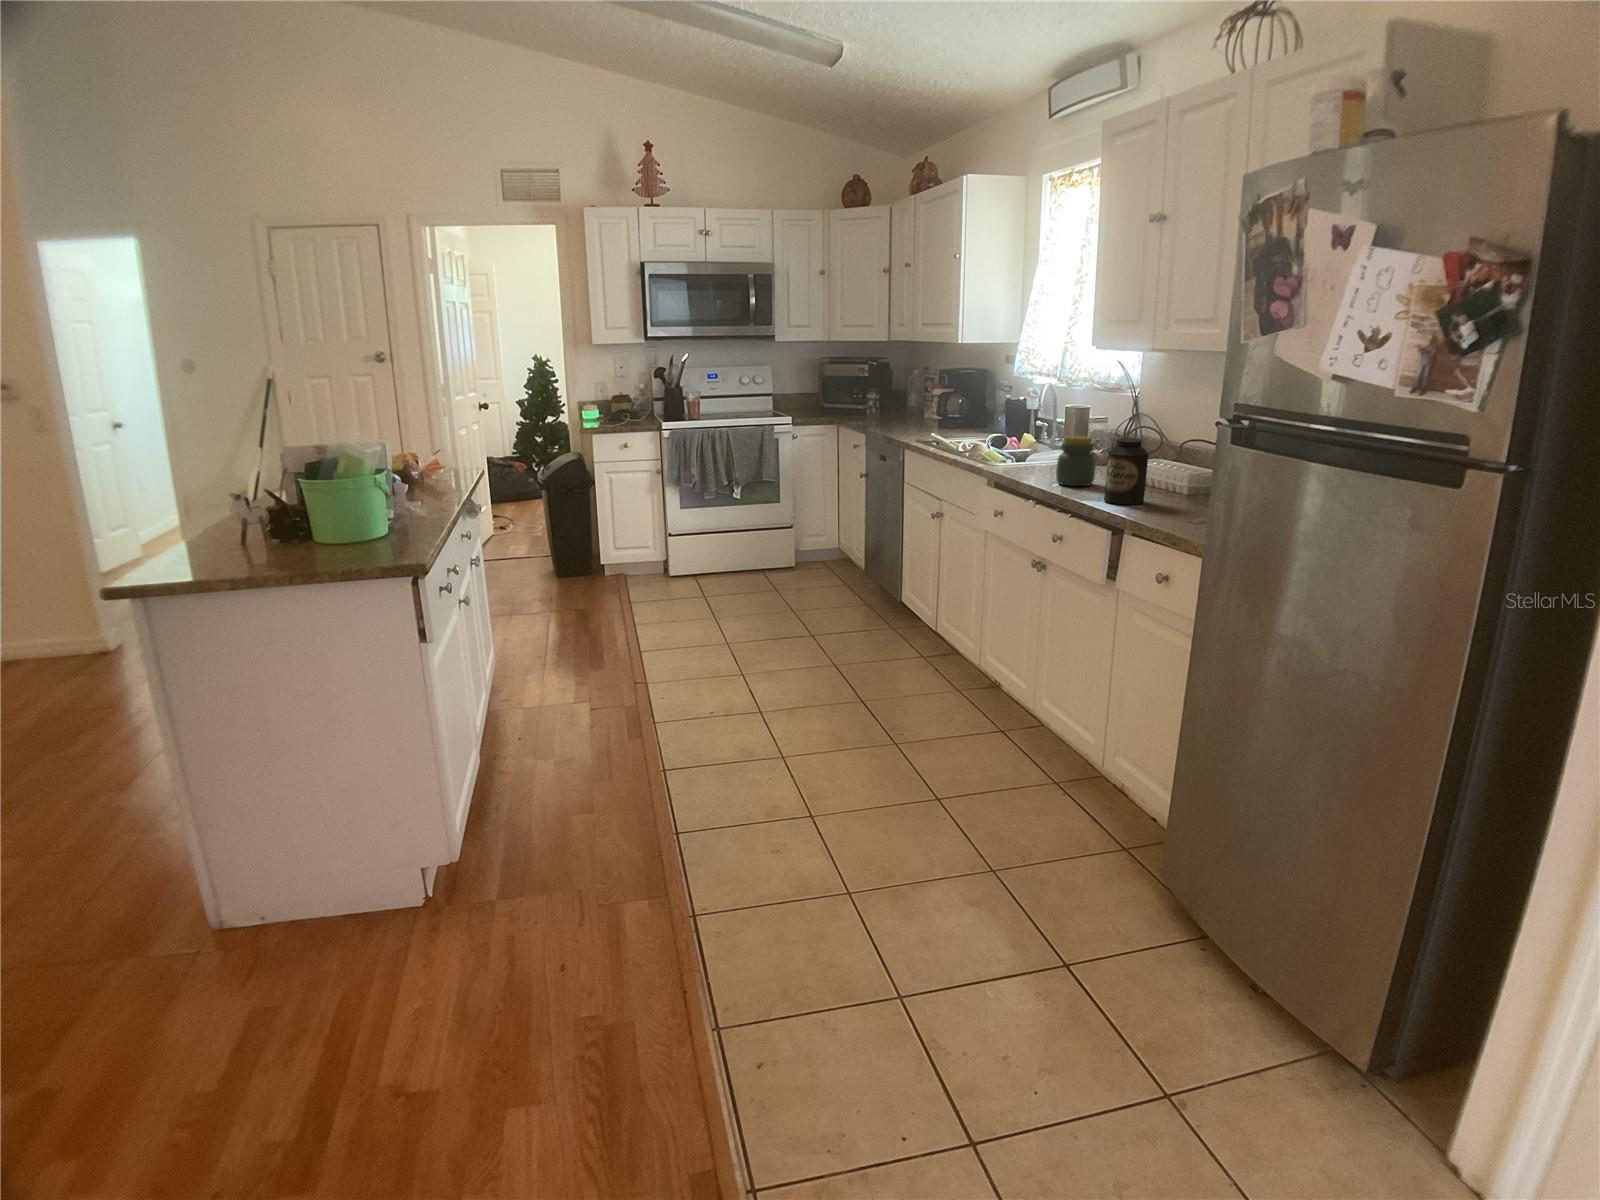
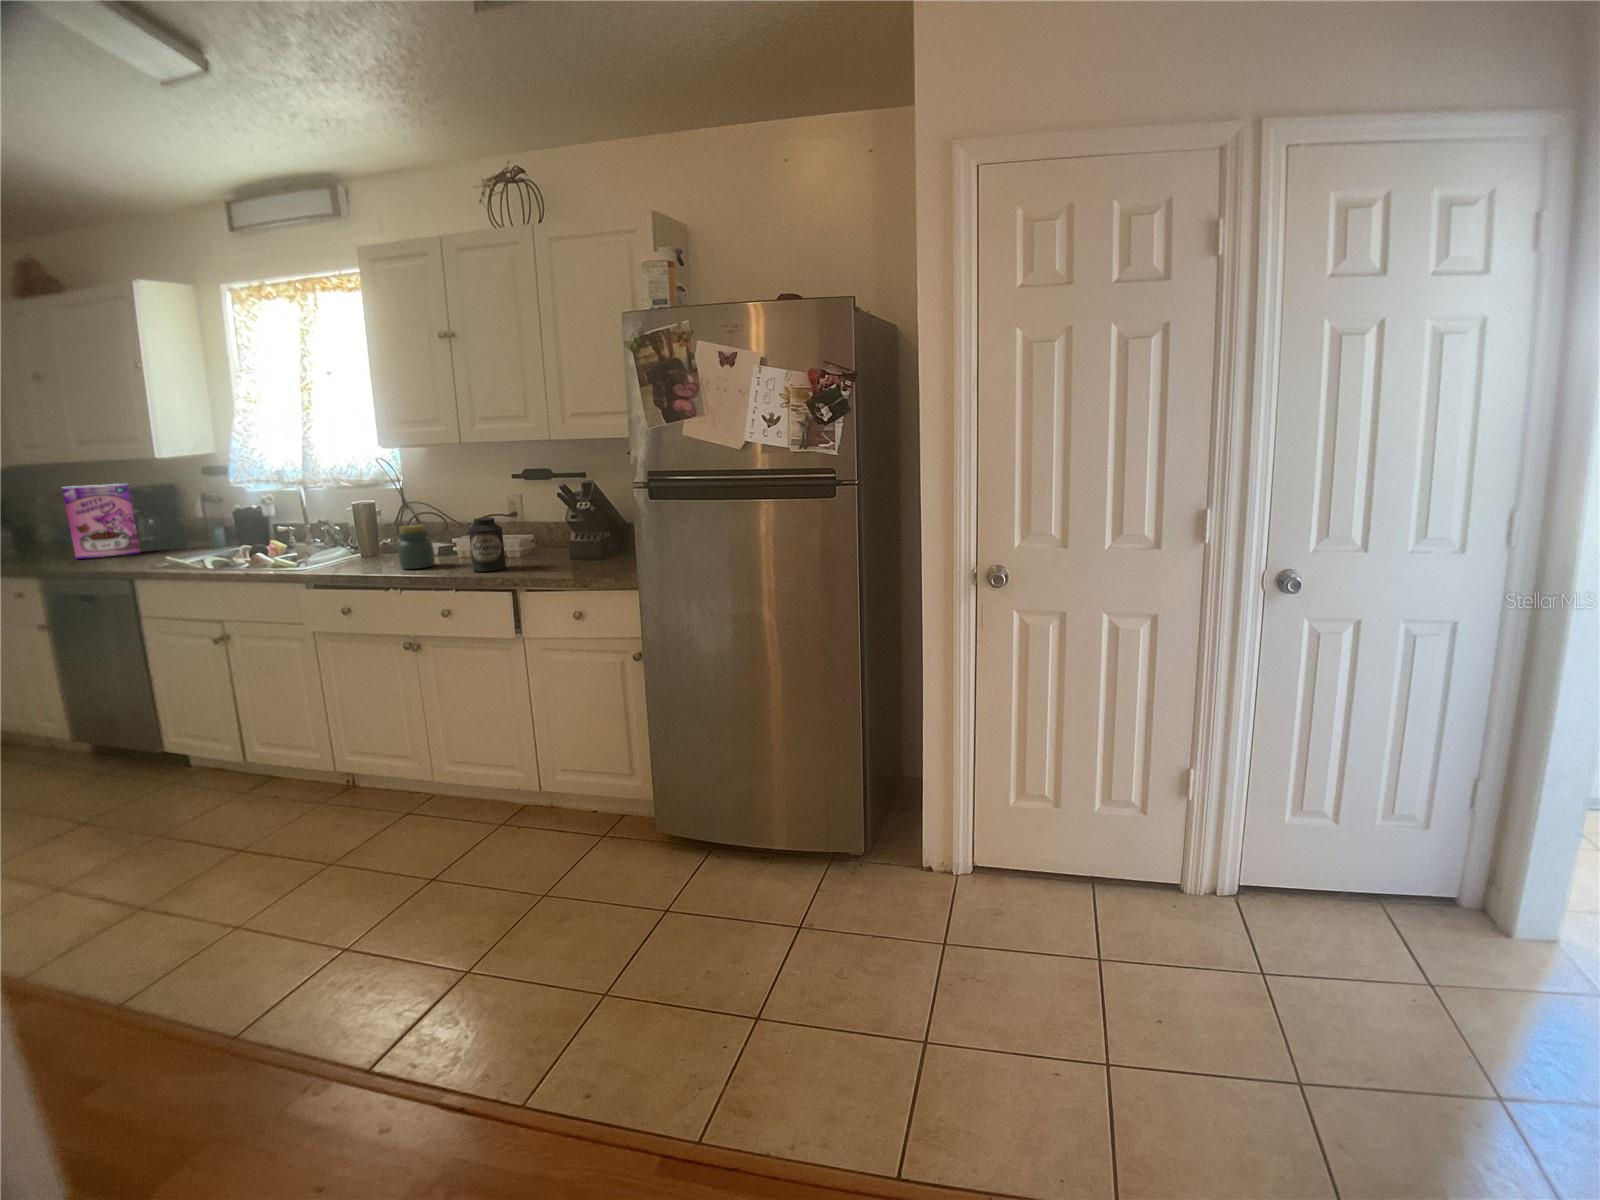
cereal box: none [901,363,952,429] -> present [62,484,140,559]

